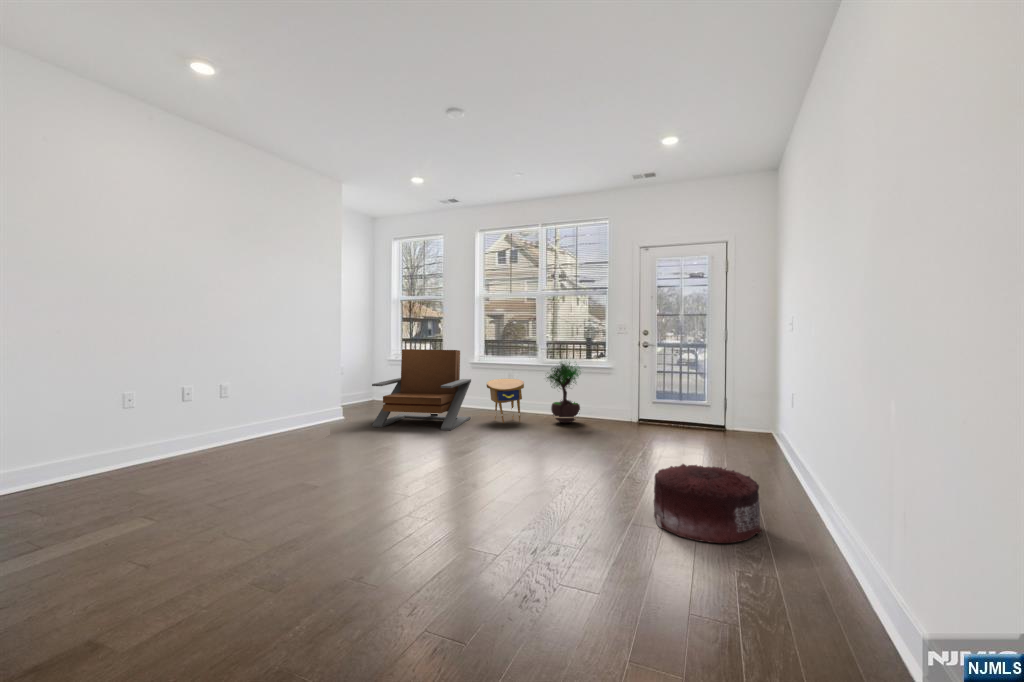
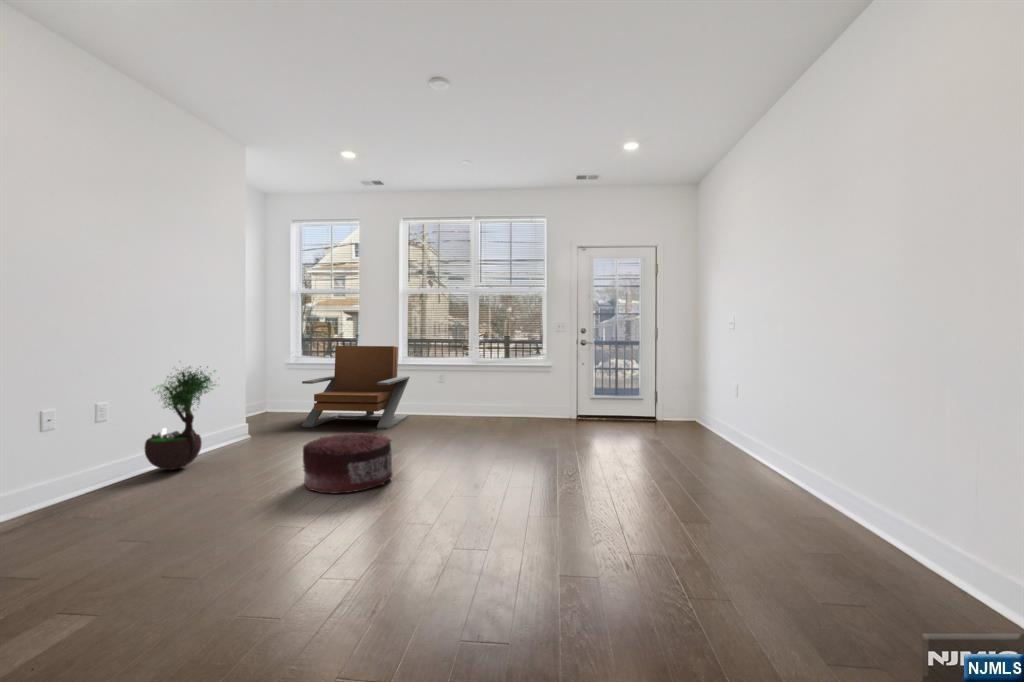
potted tree: present [547,363,580,423] -> present [145,366,212,470]
side table: present [487,379,524,423] -> none [425,376,464,421]
pouf: present [654,464,762,543] -> present [303,433,392,494]

